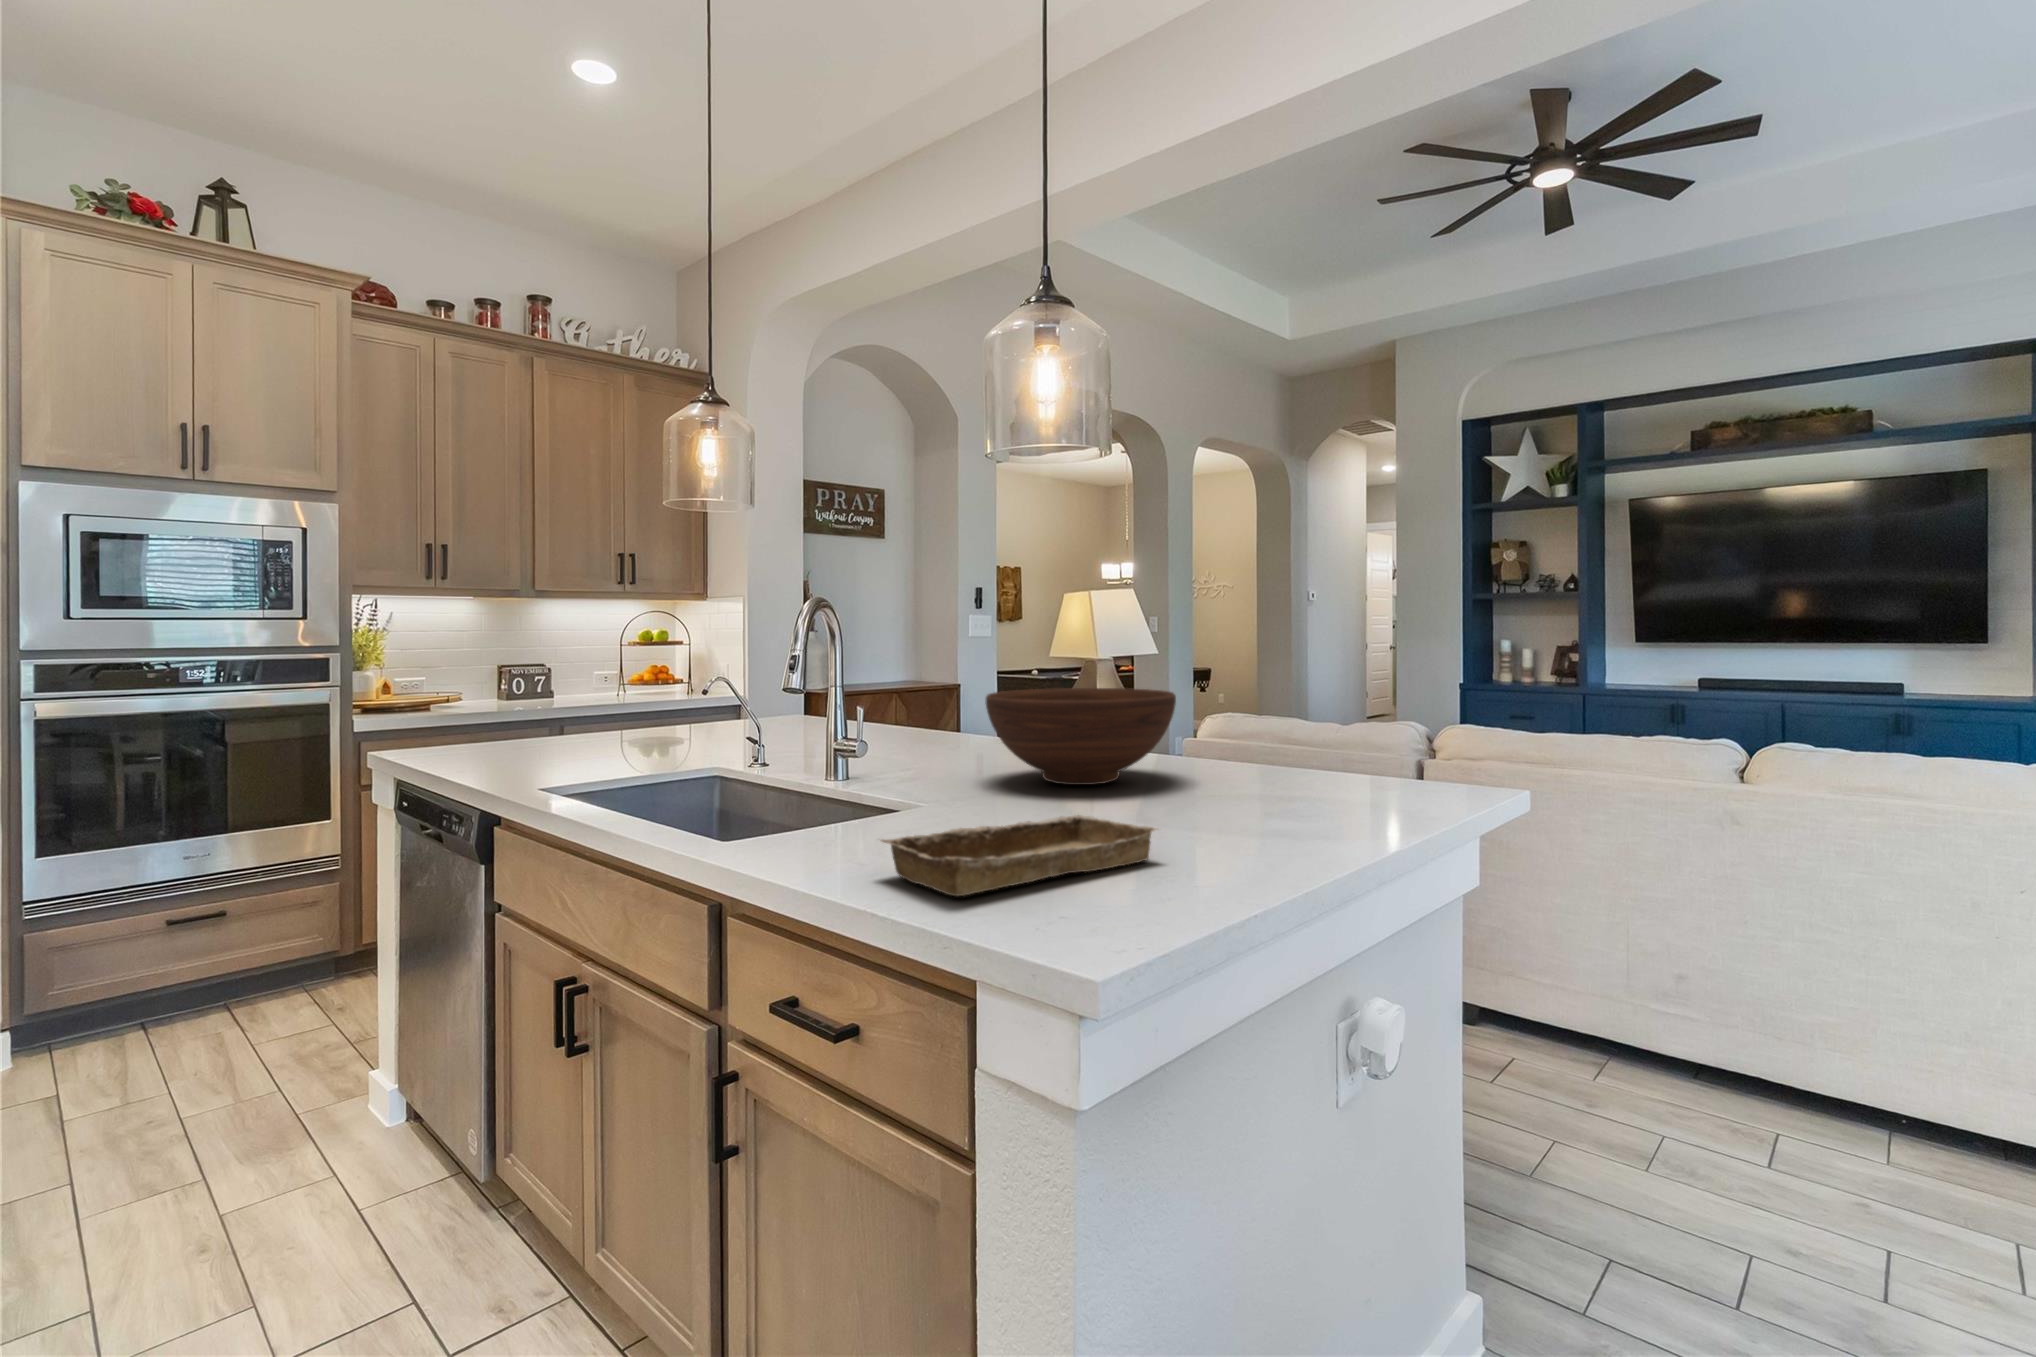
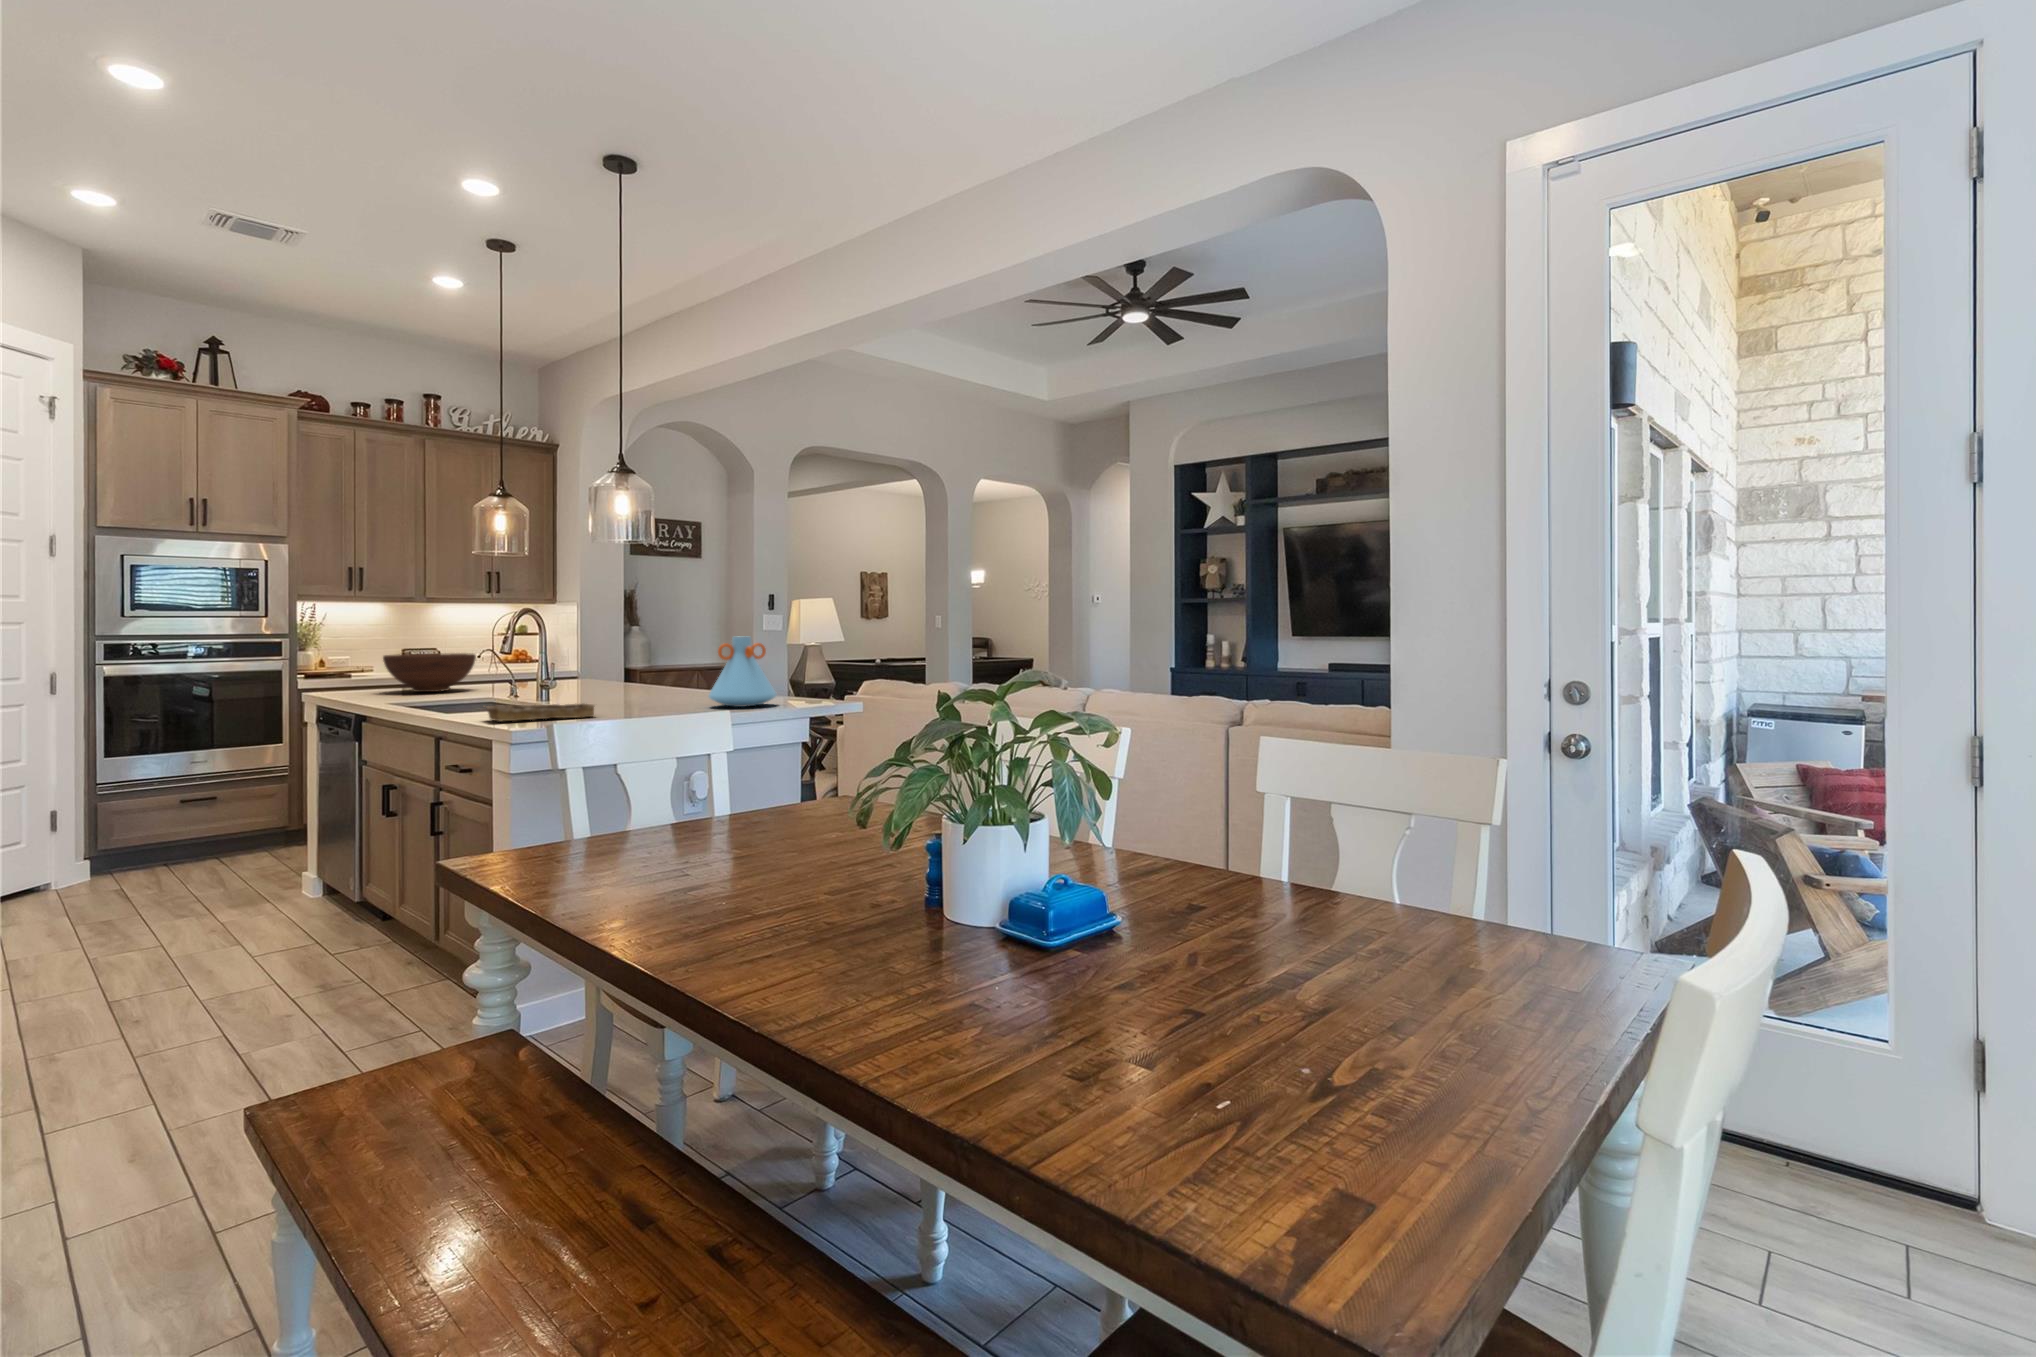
vase: none [1284,645,1443,807] -> present [709,636,777,707]
fruit bowl: present [985,688,1176,785] -> present [383,653,476,692]

